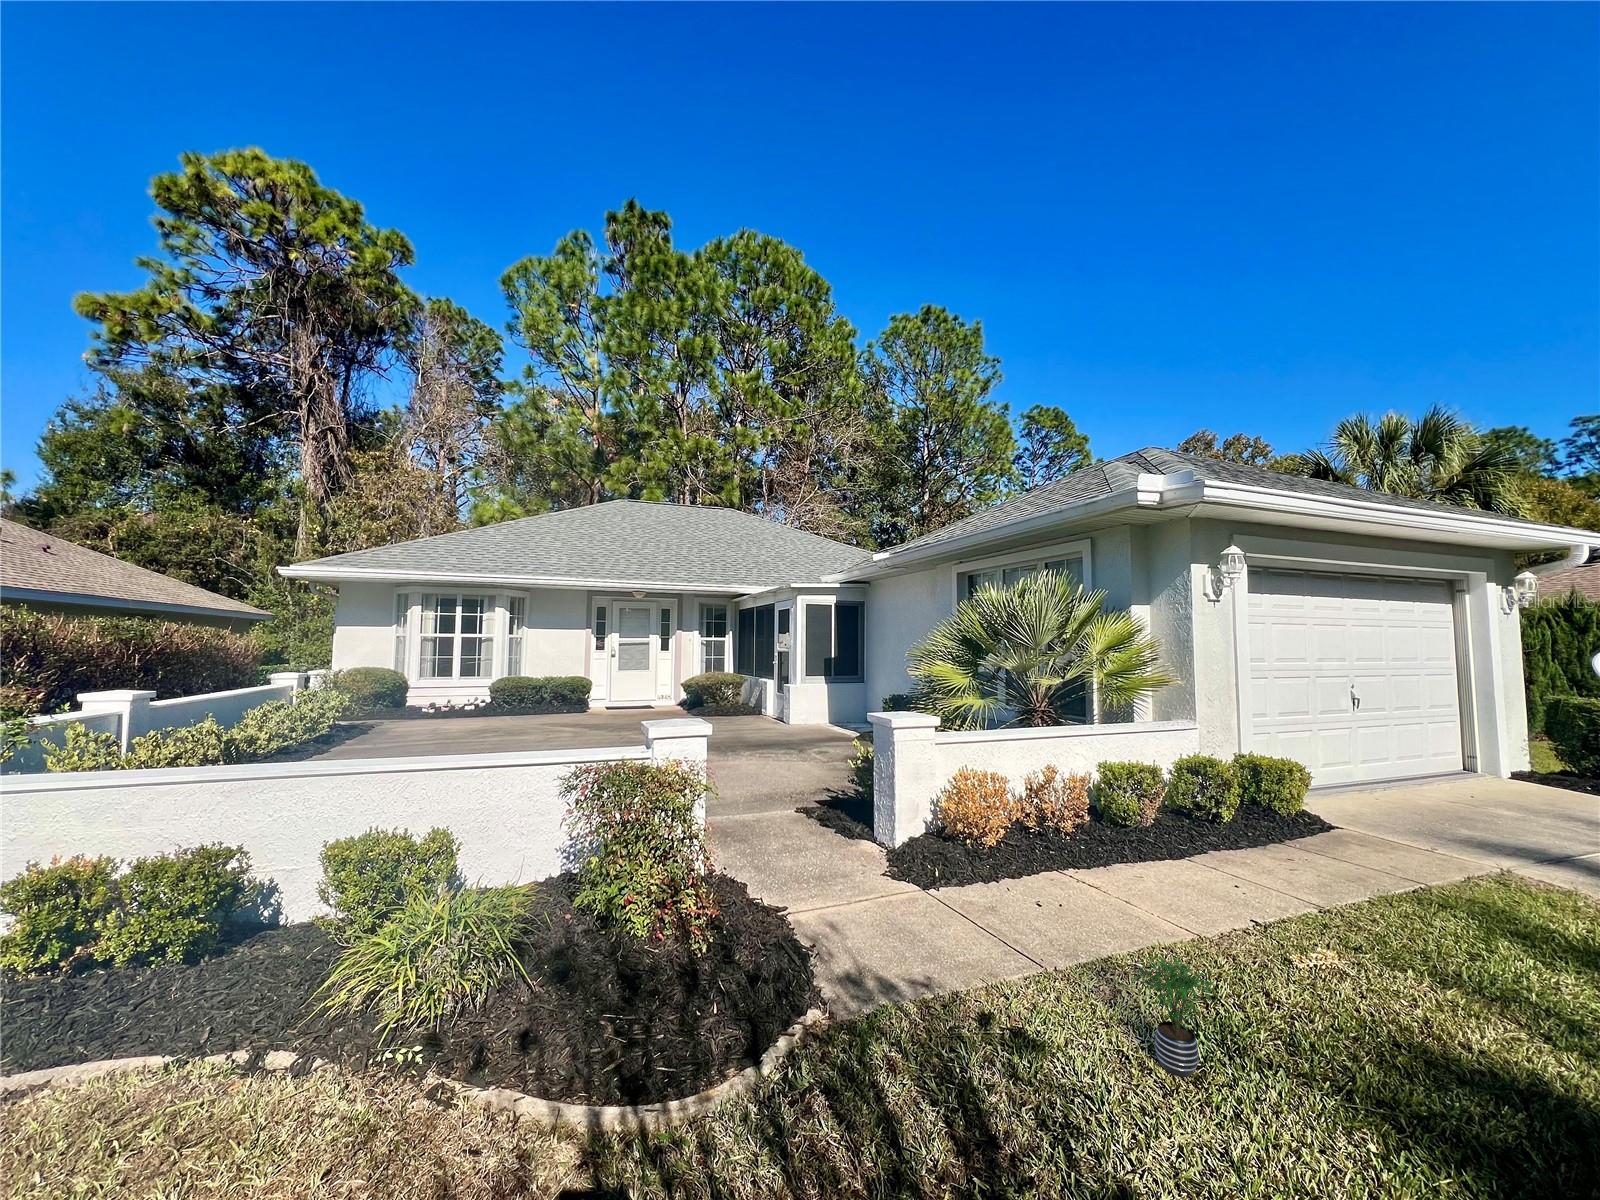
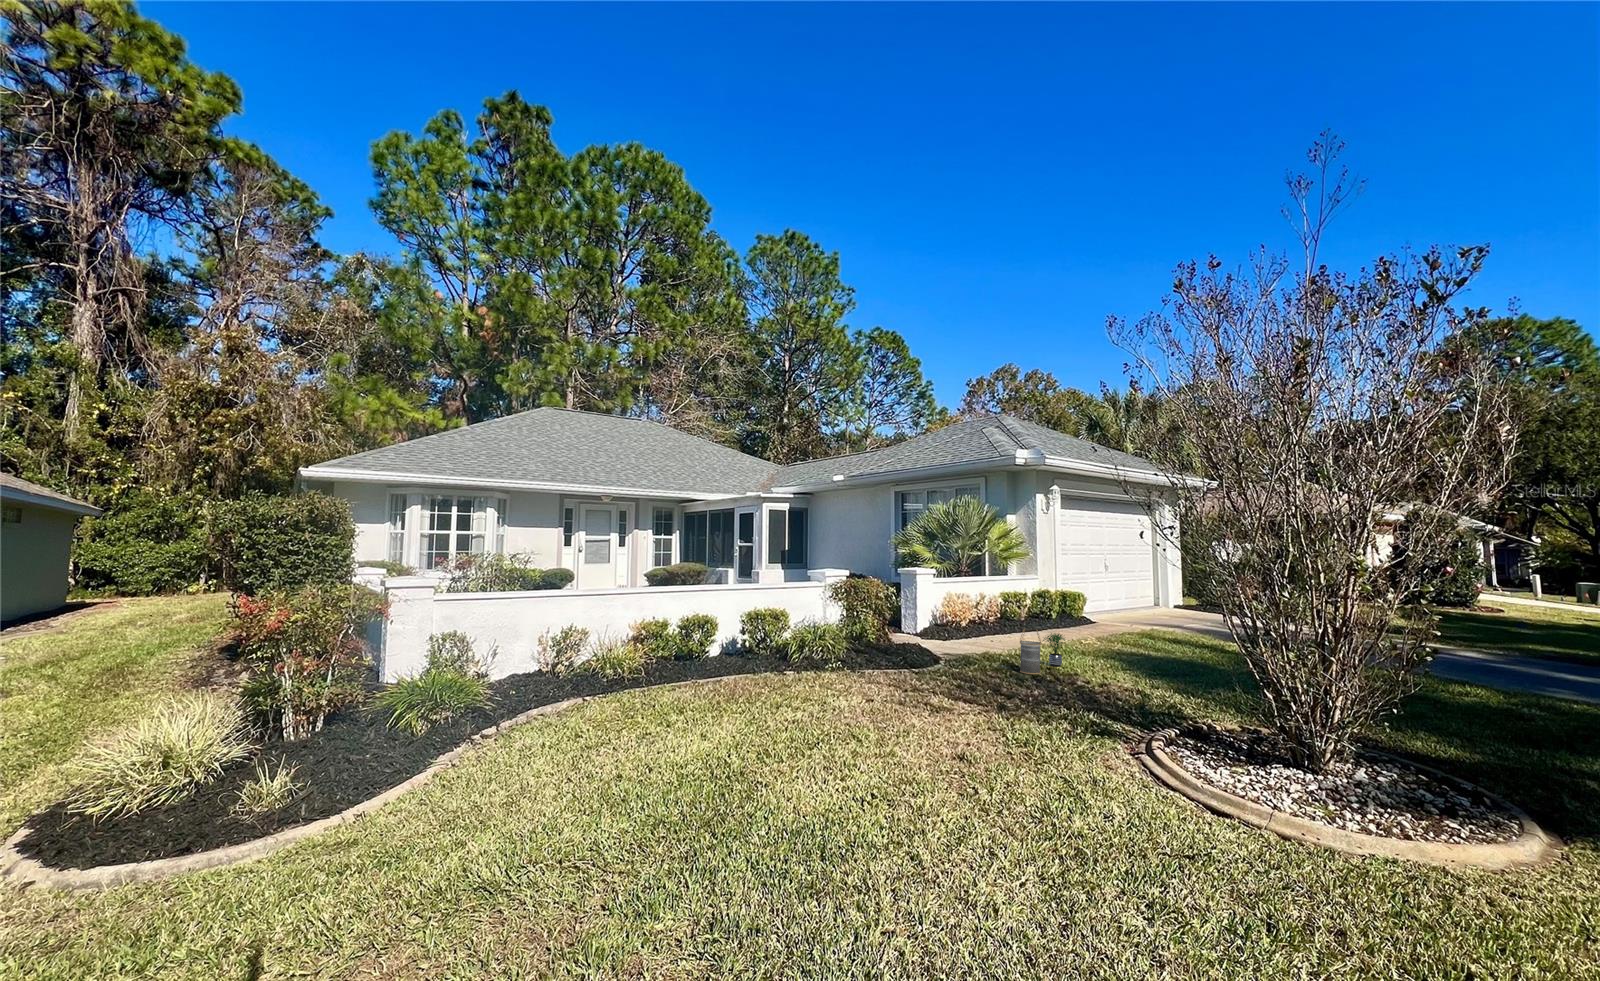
basket: none [1029,963,1107,1143] -> present [1020,629,1042,674]

